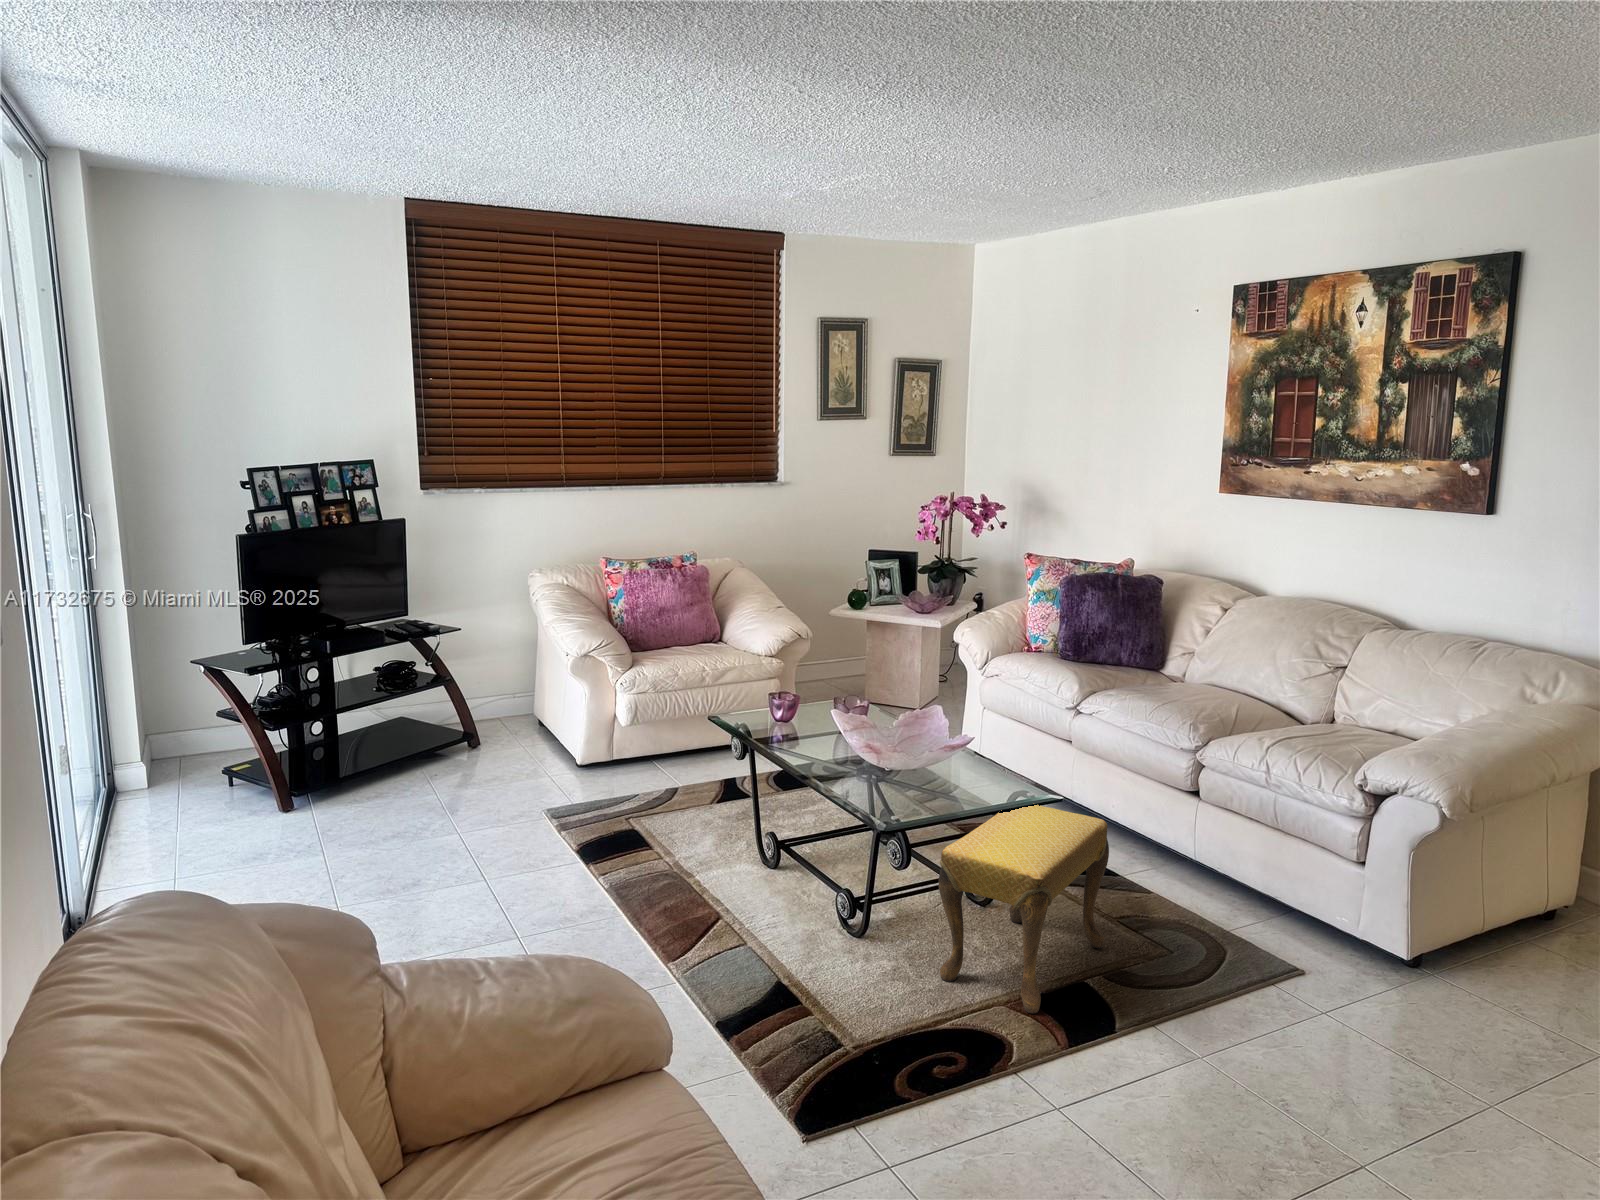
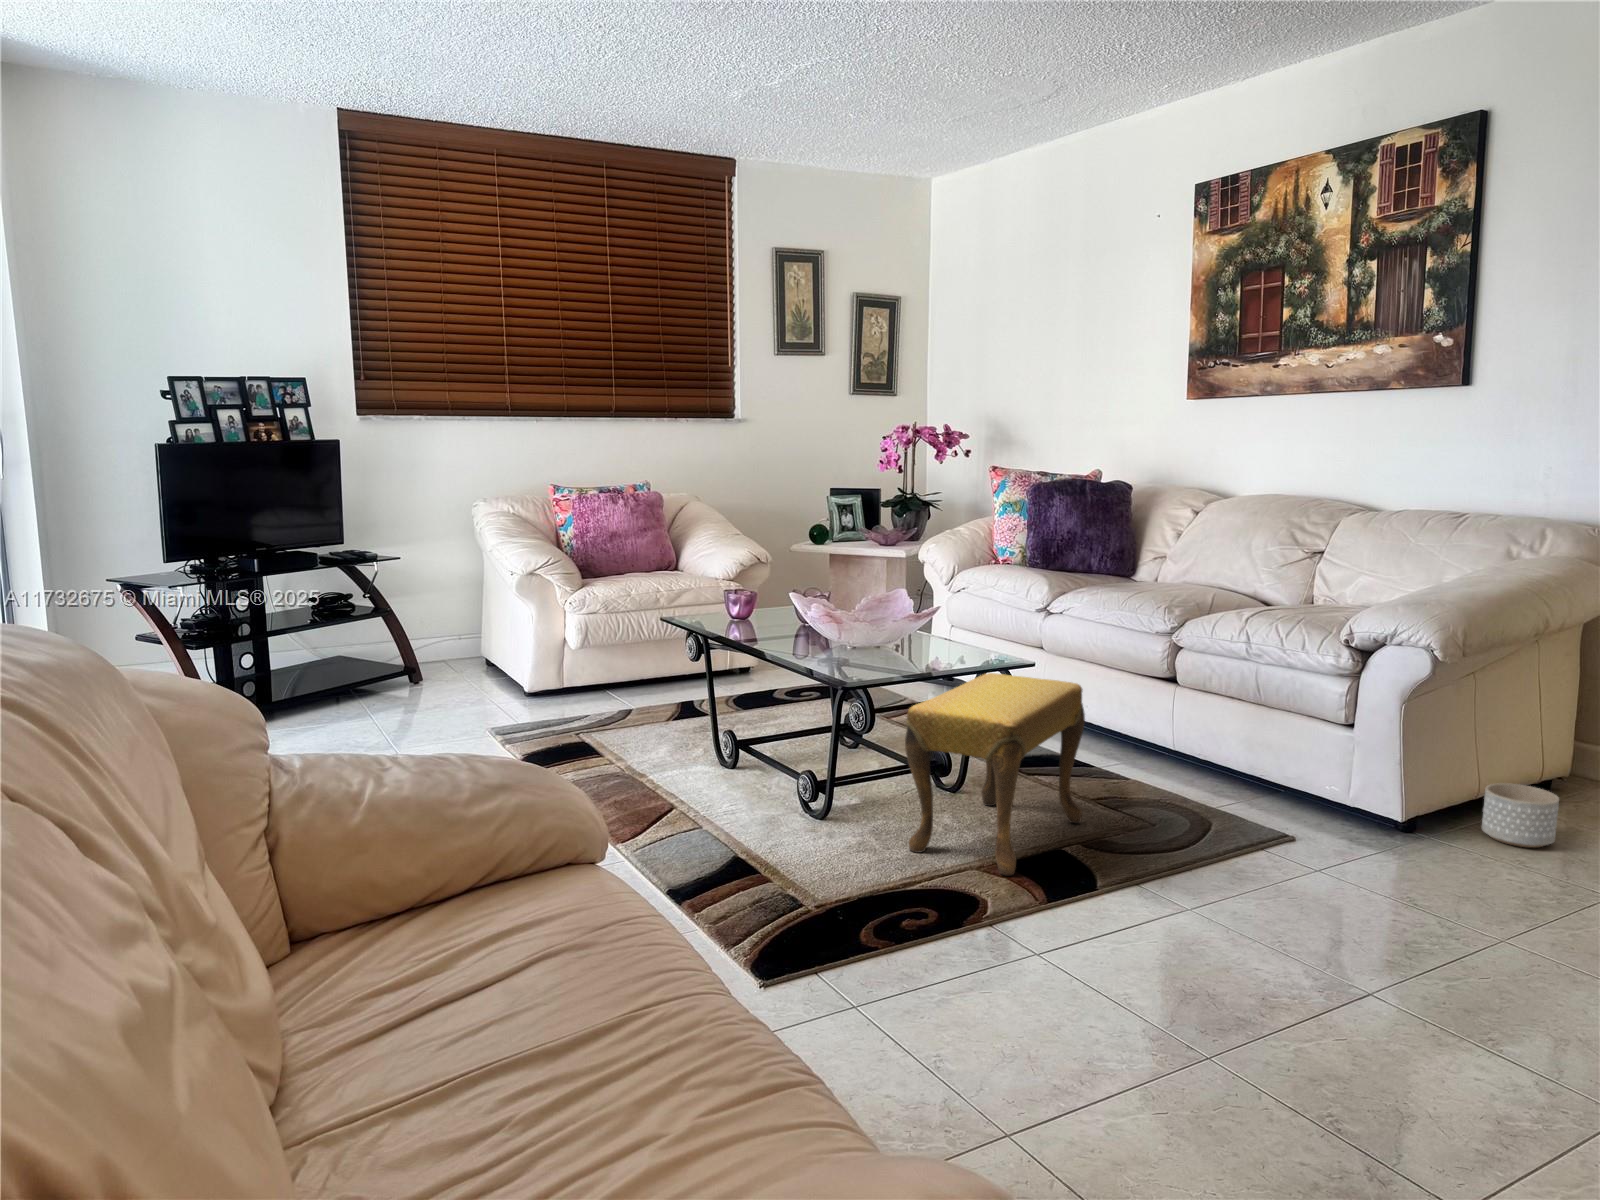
planter: none [1487,924,1563,992] -> present [1482,783,1559,848]

